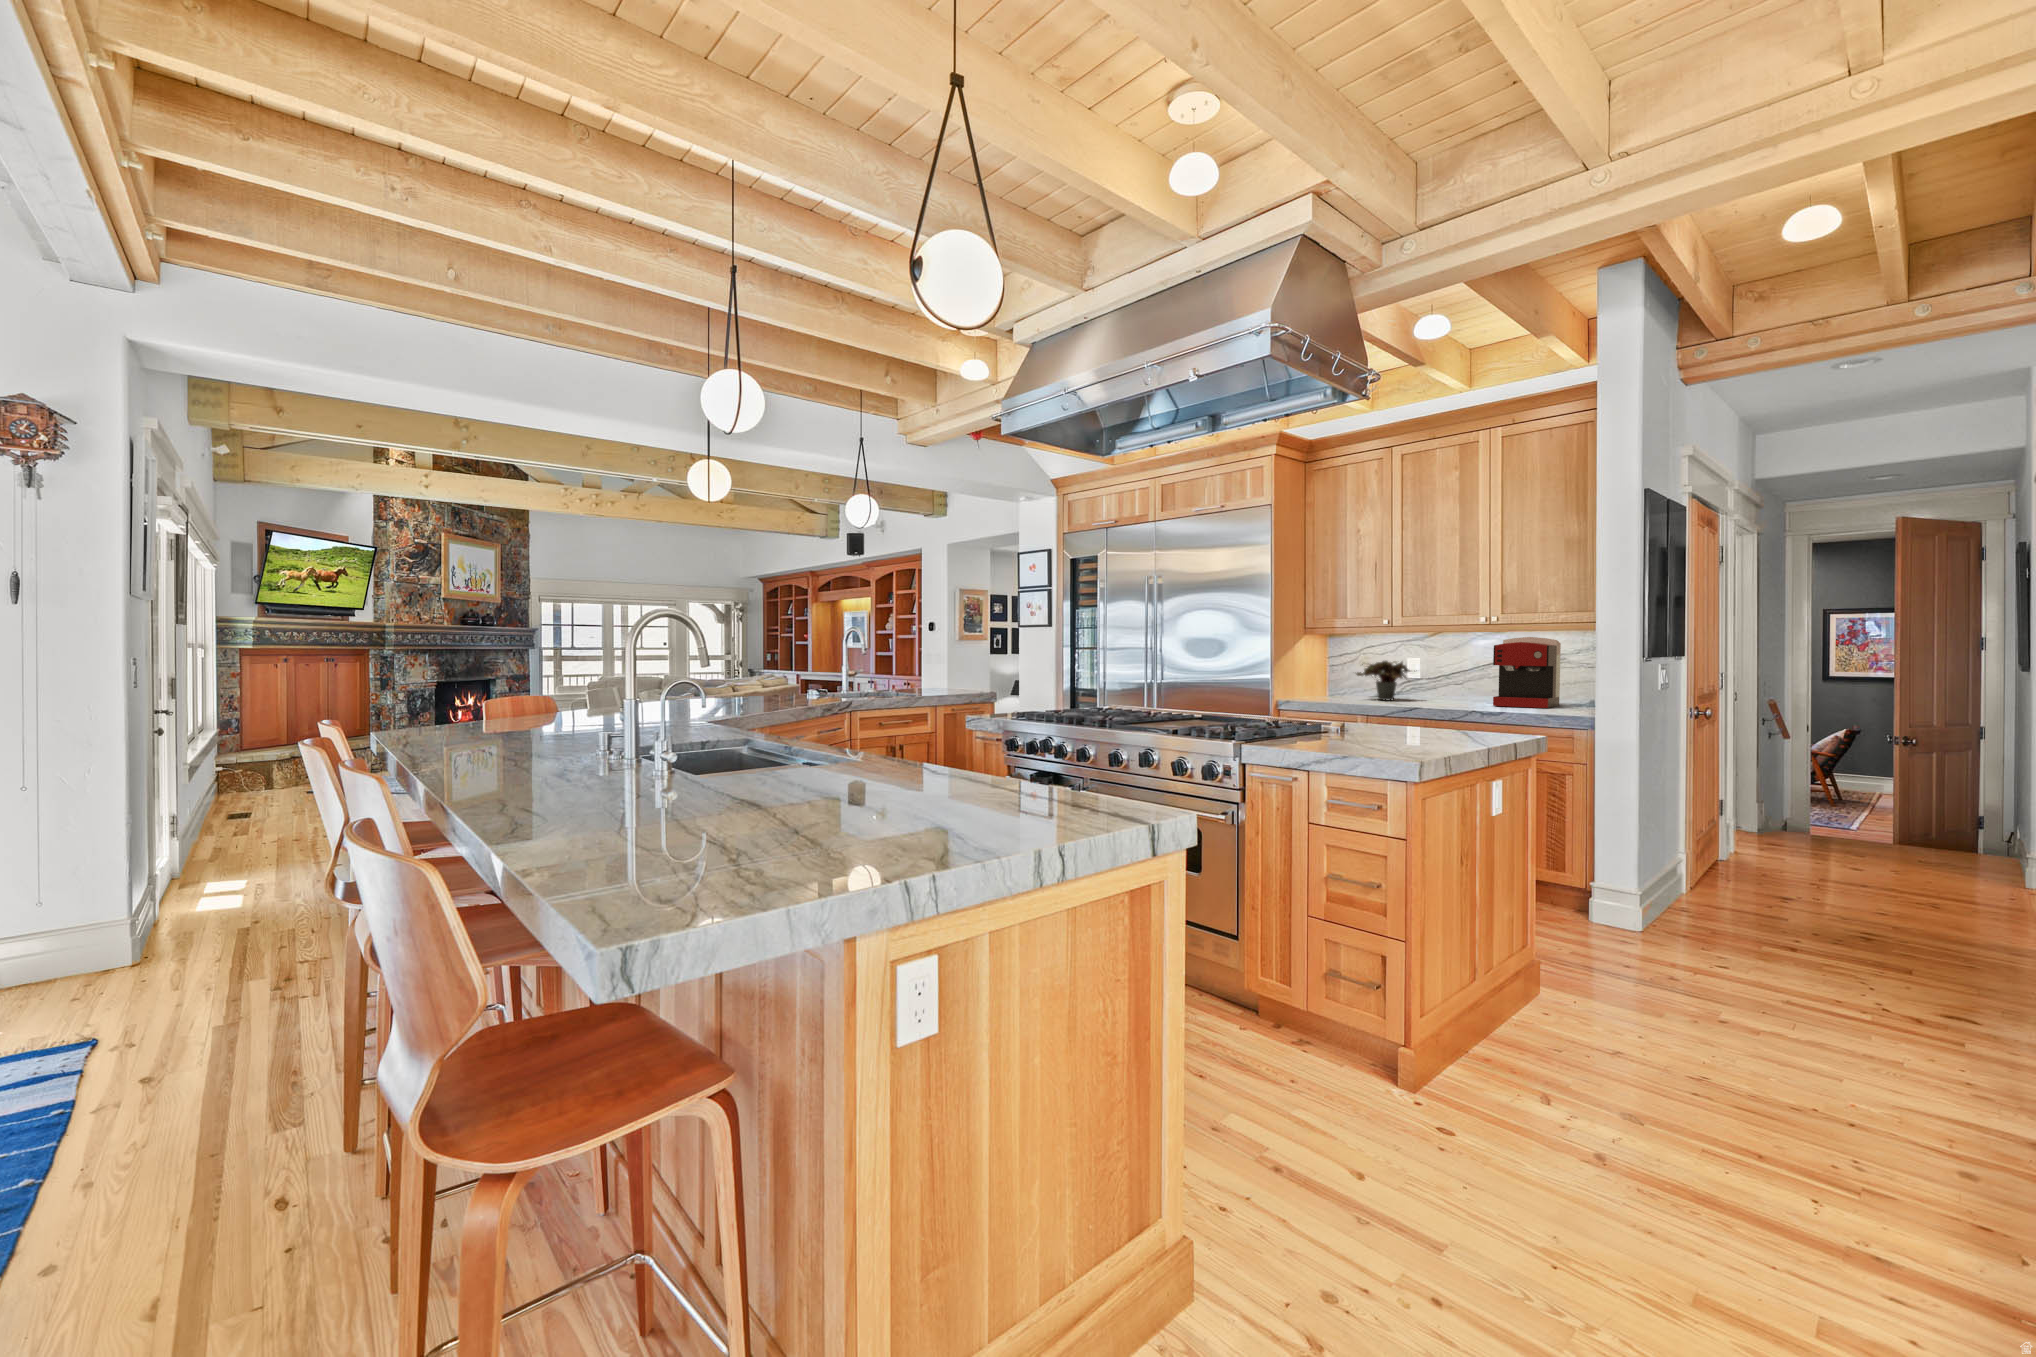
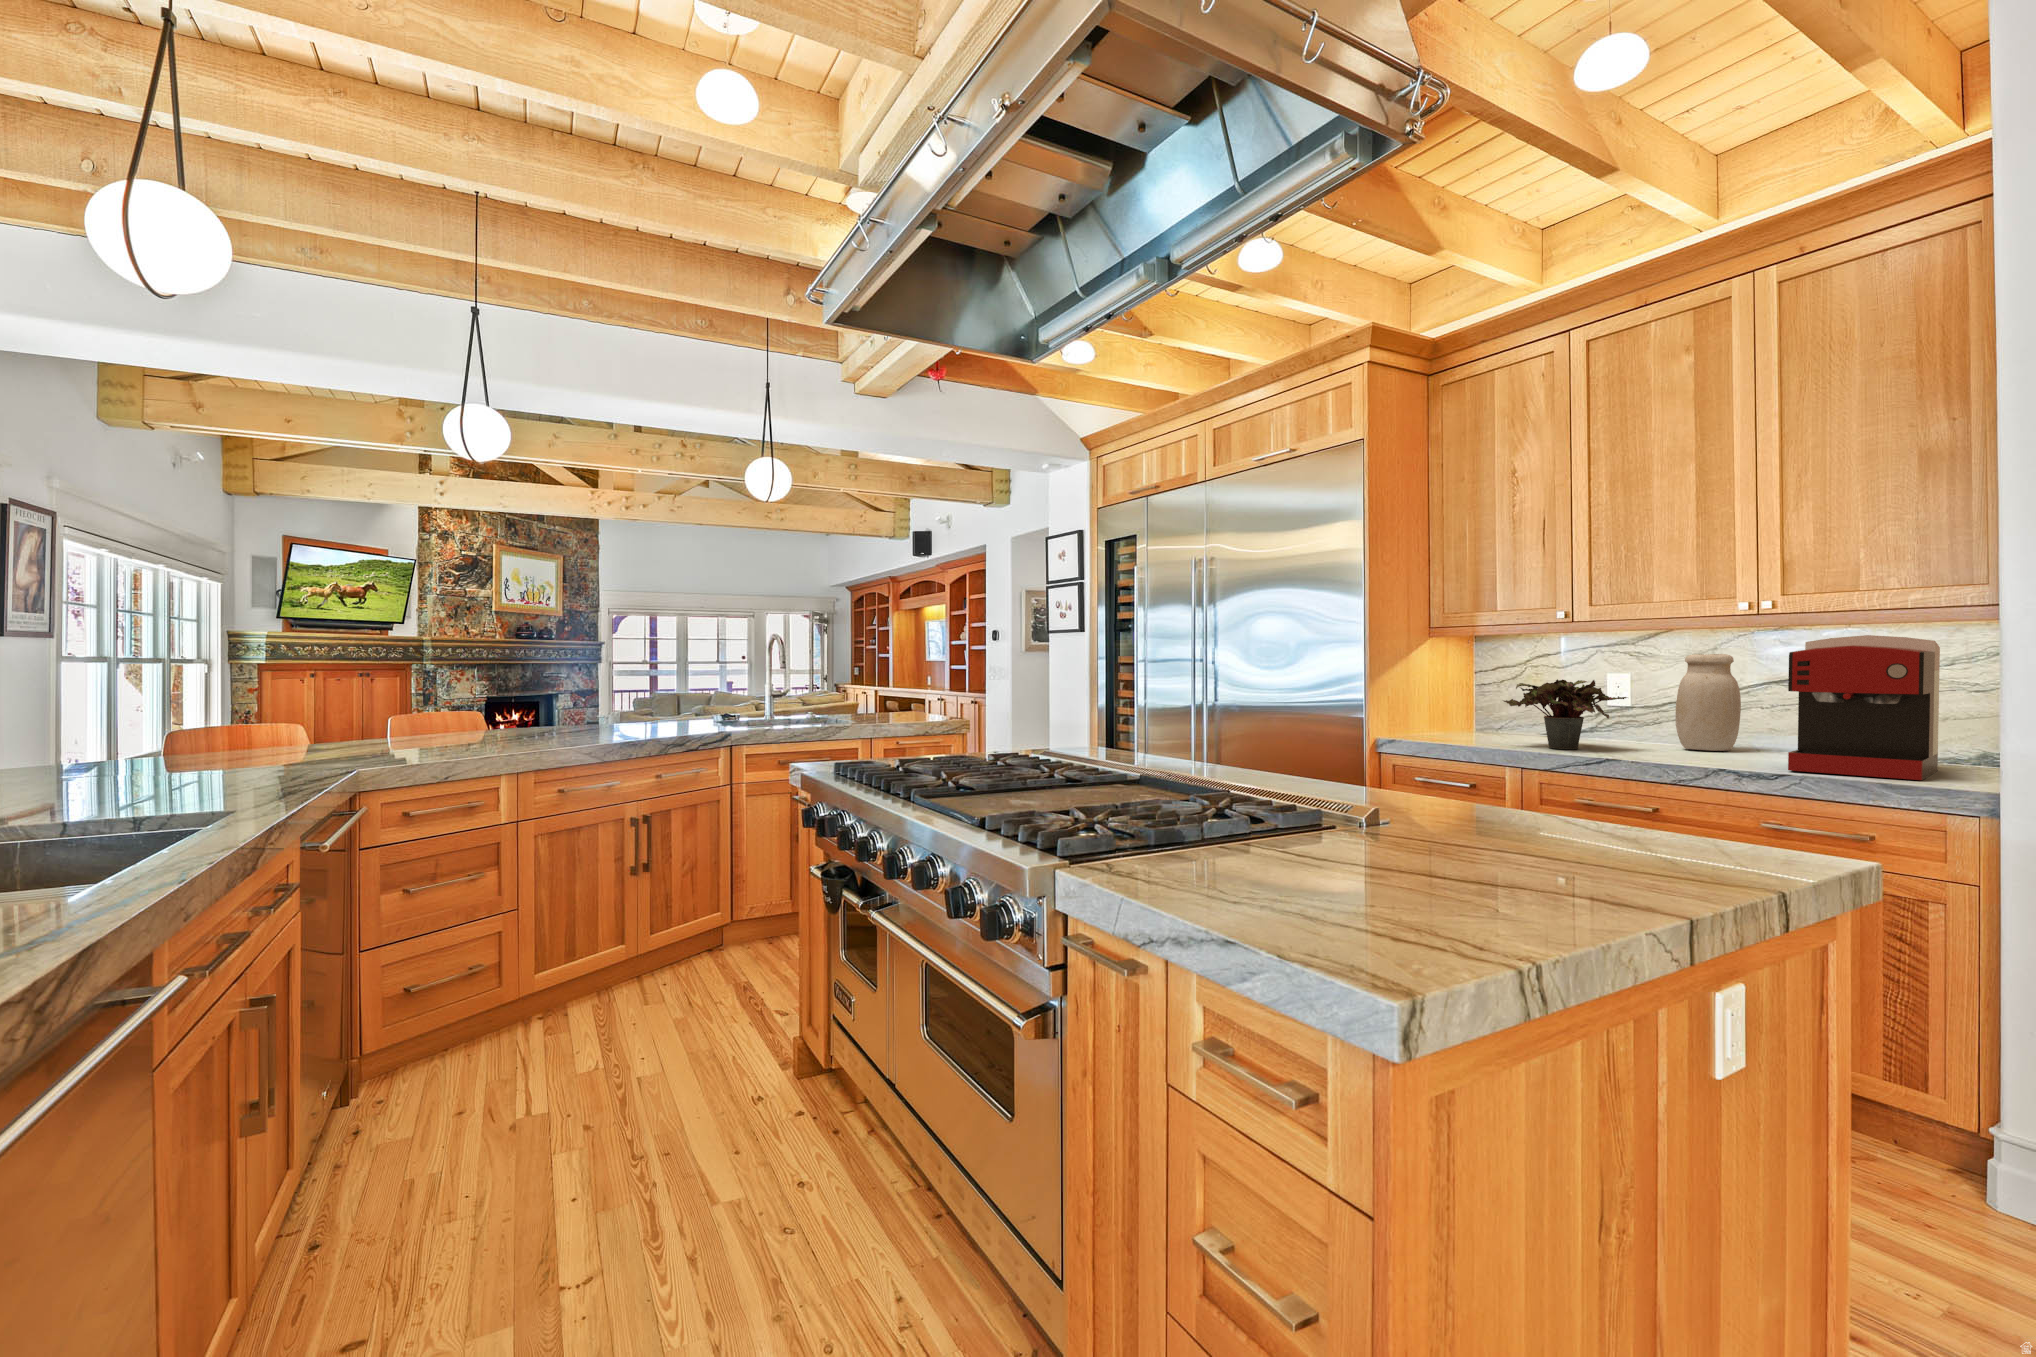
jar: none [1444,646,1476,700] -> present [1676,654,1741,751]

